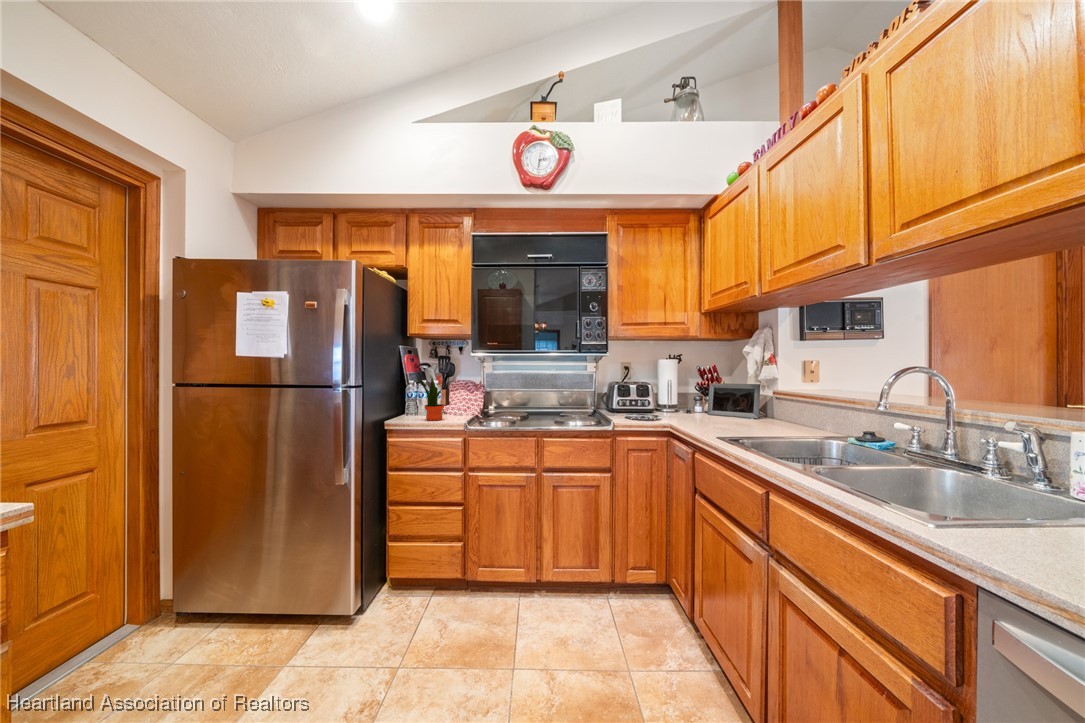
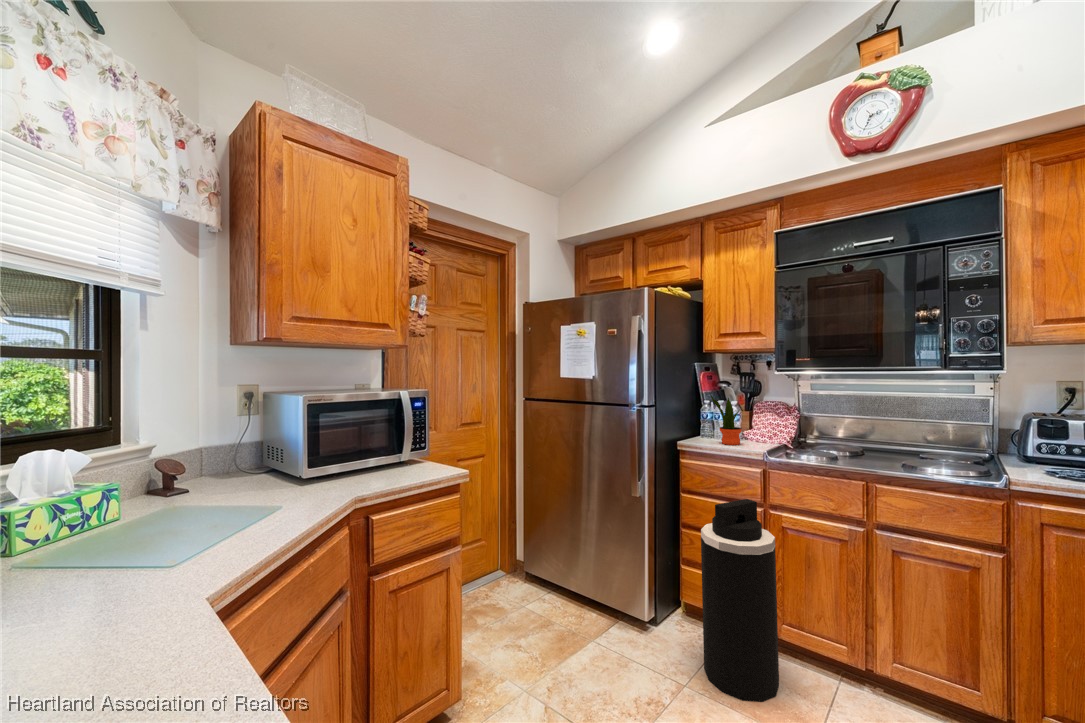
trash can: none [412,466,477,650] -> present [701,499,779,702]

